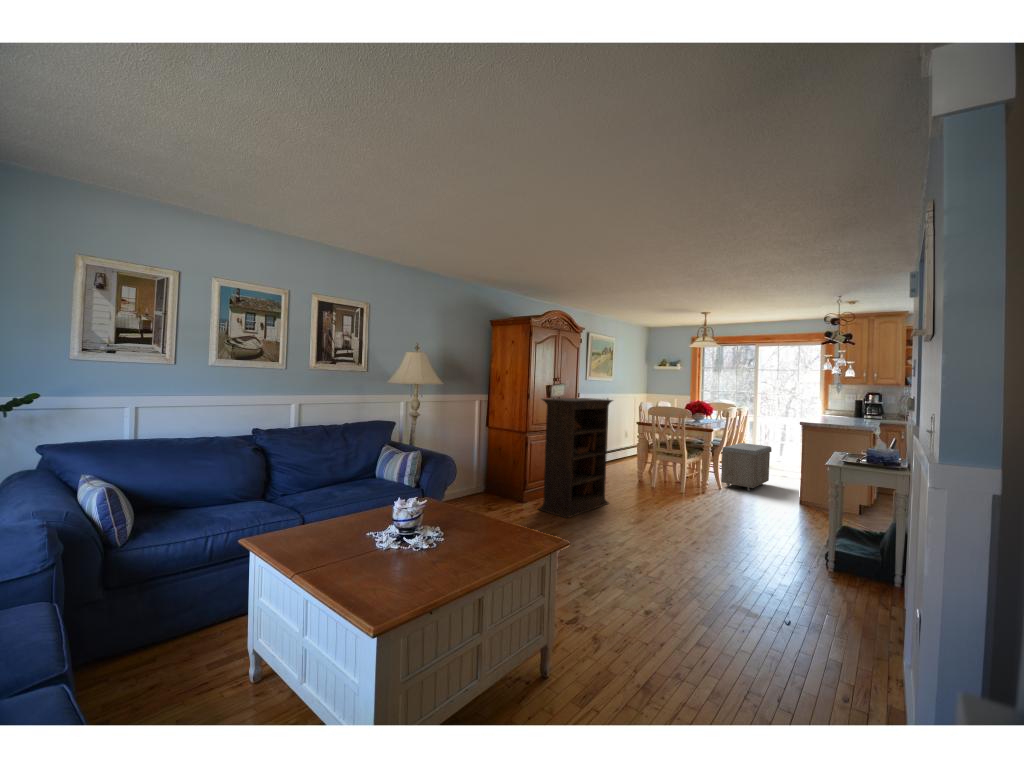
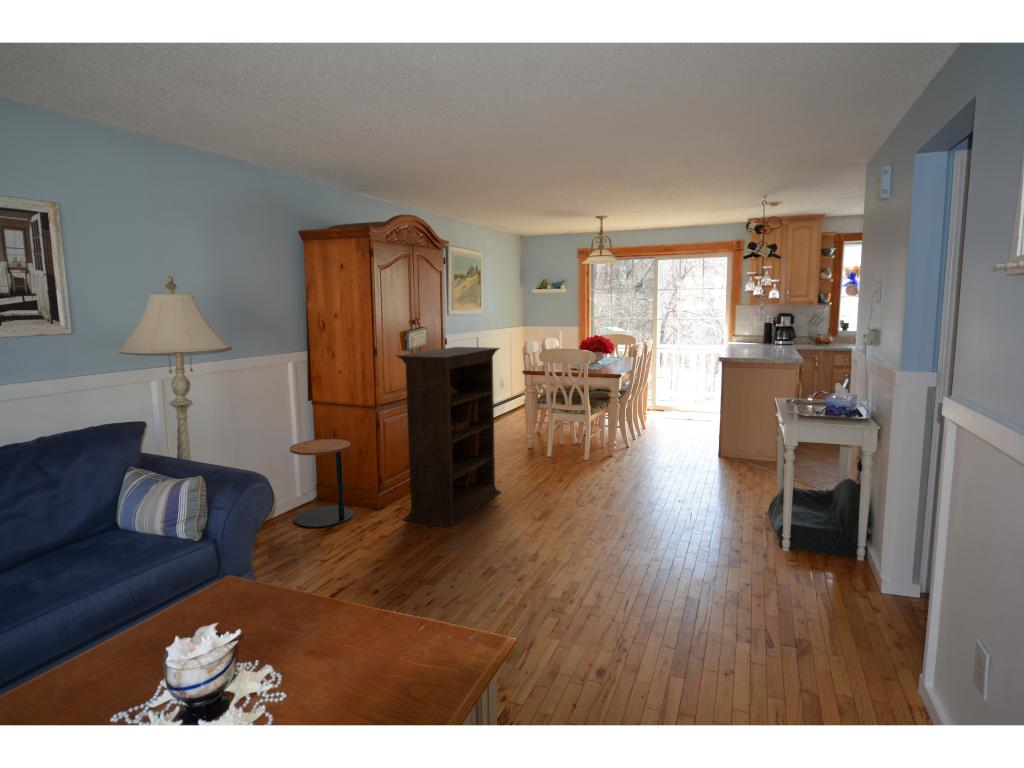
storage bench: present [721,443,772,491] -> none [630,386,683,447]
side table: none [470,451,509,507] -> present [290,439,354,528]

